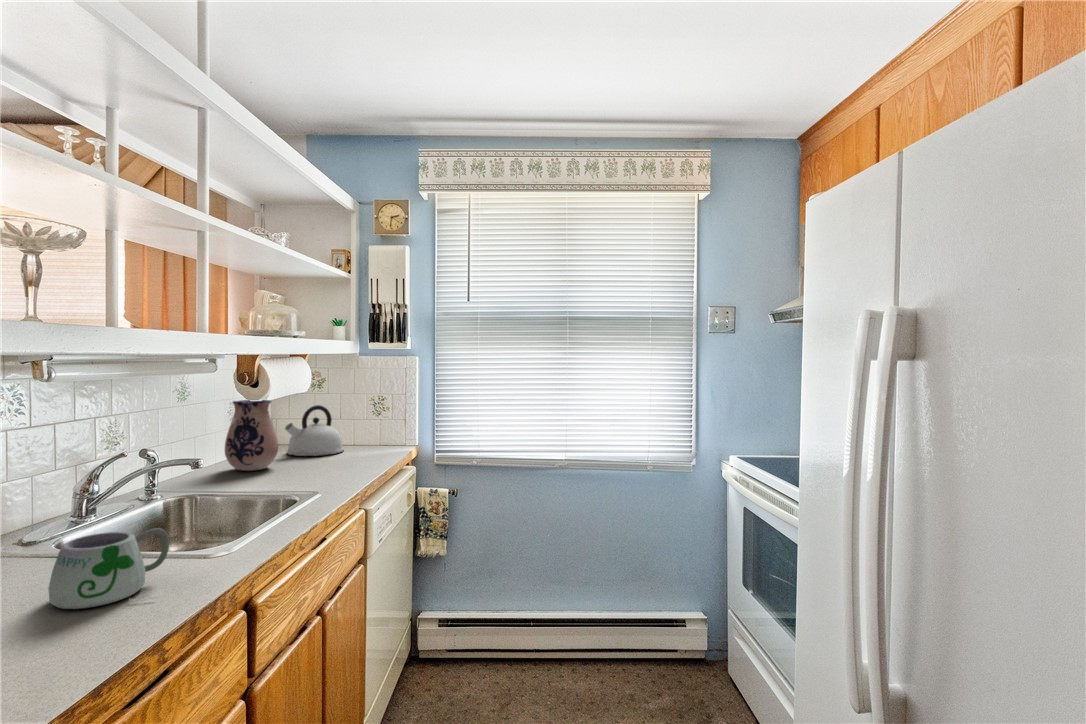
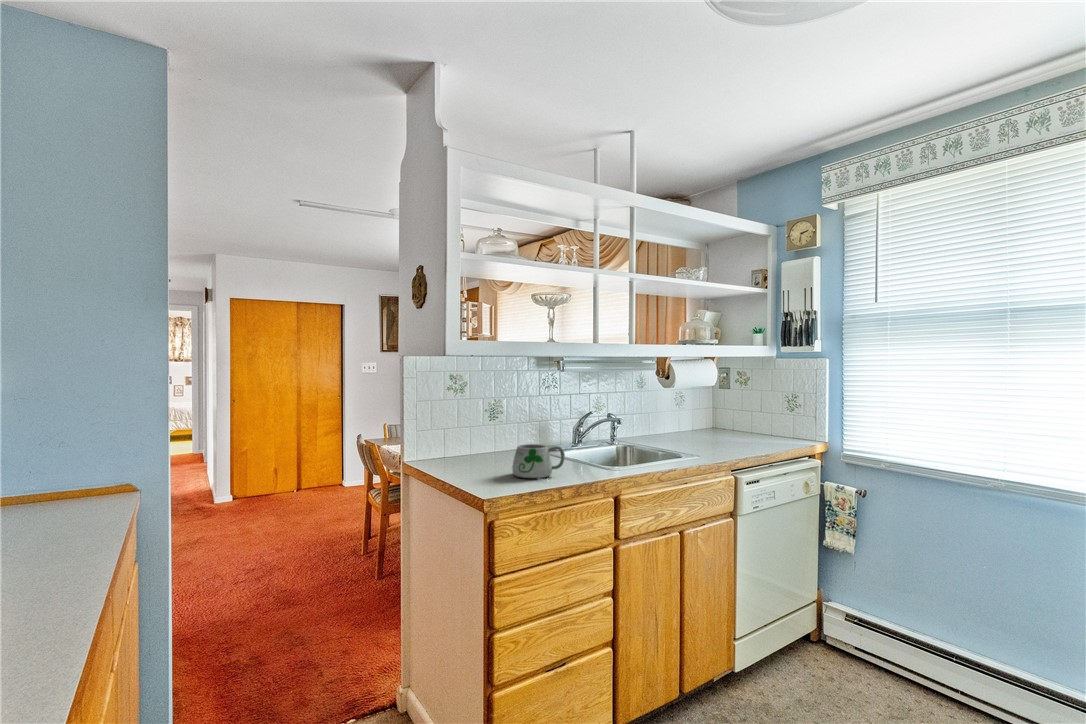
ceramic pitcher: present [225,400,278,471] -> none [658,390,694,440]
kettle: present [285,405,344,456] -> none [708,398,757,438]

